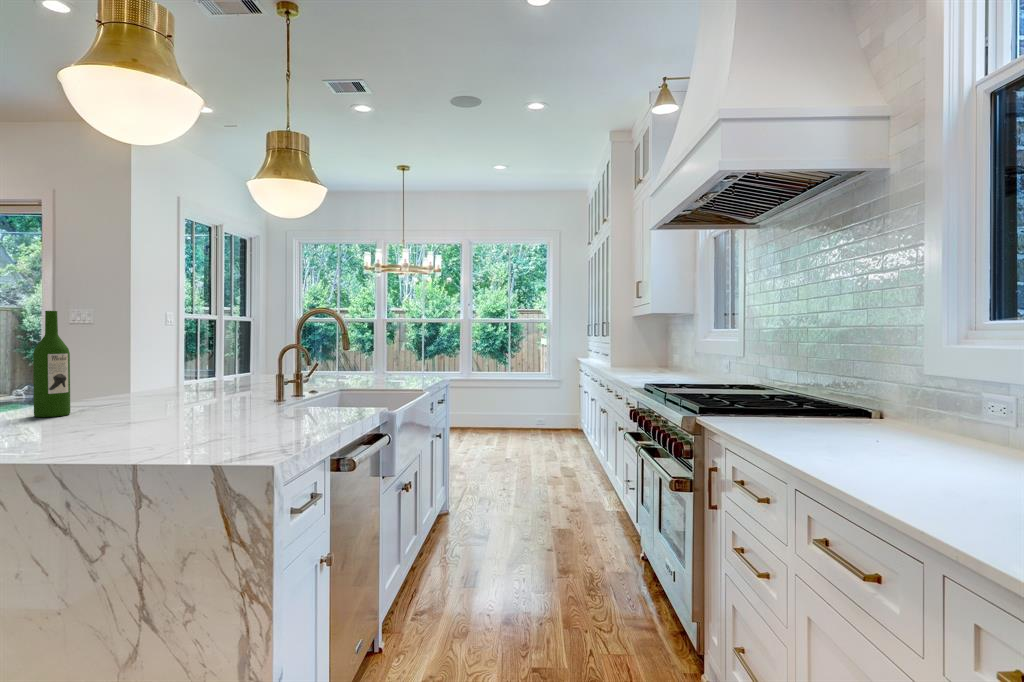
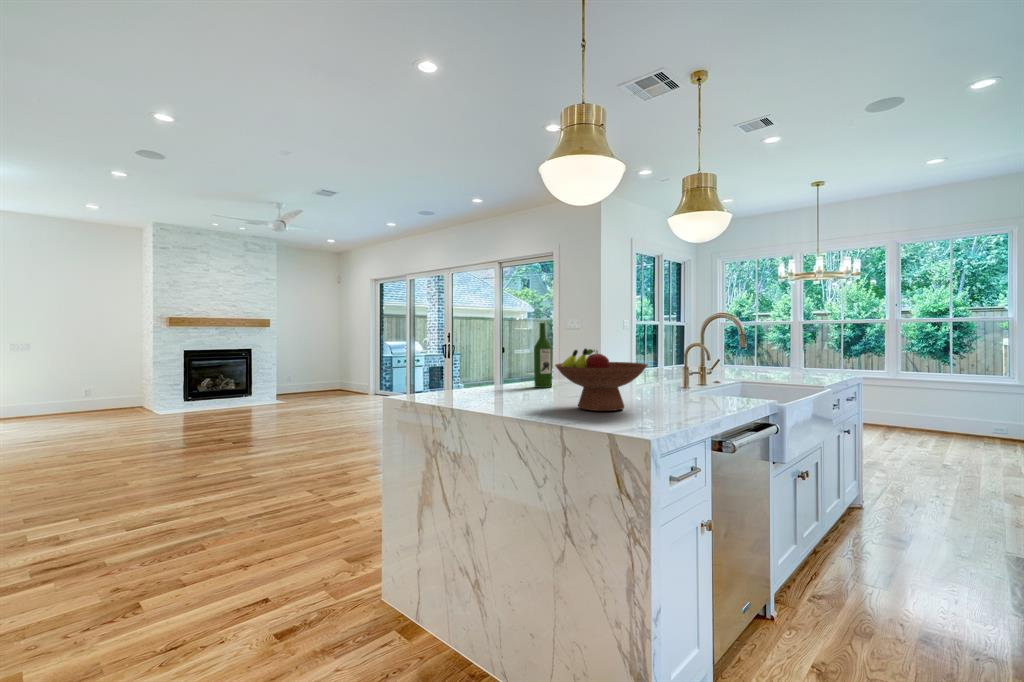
fruit bowl: none [102,352,252,441] -> present [555,349,648,411]

